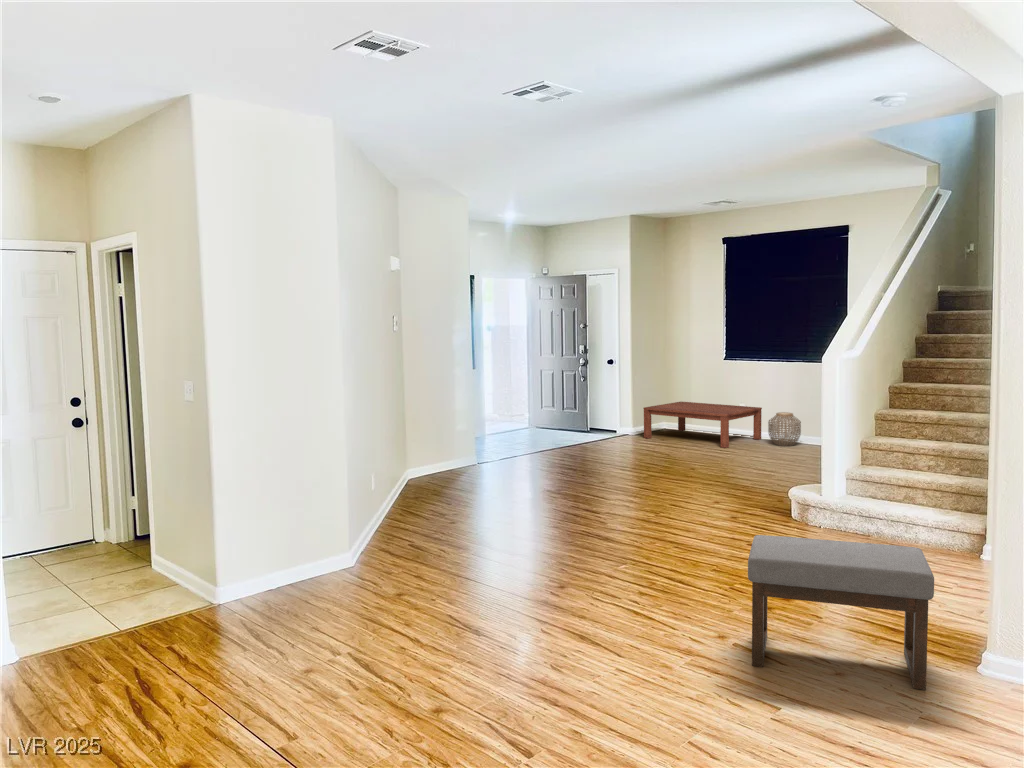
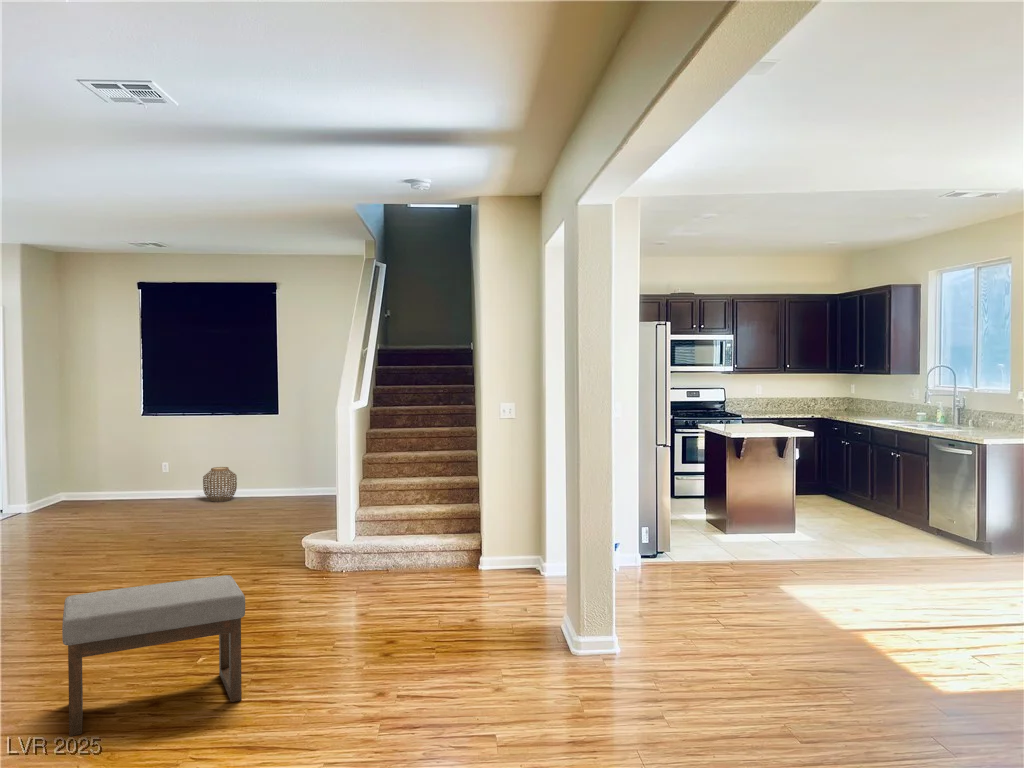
coffee table: present [643,402,762,448] -> none [46,464,190,513]
ottoman: present [748,535,934,690] -> present [62,575,245,736]

